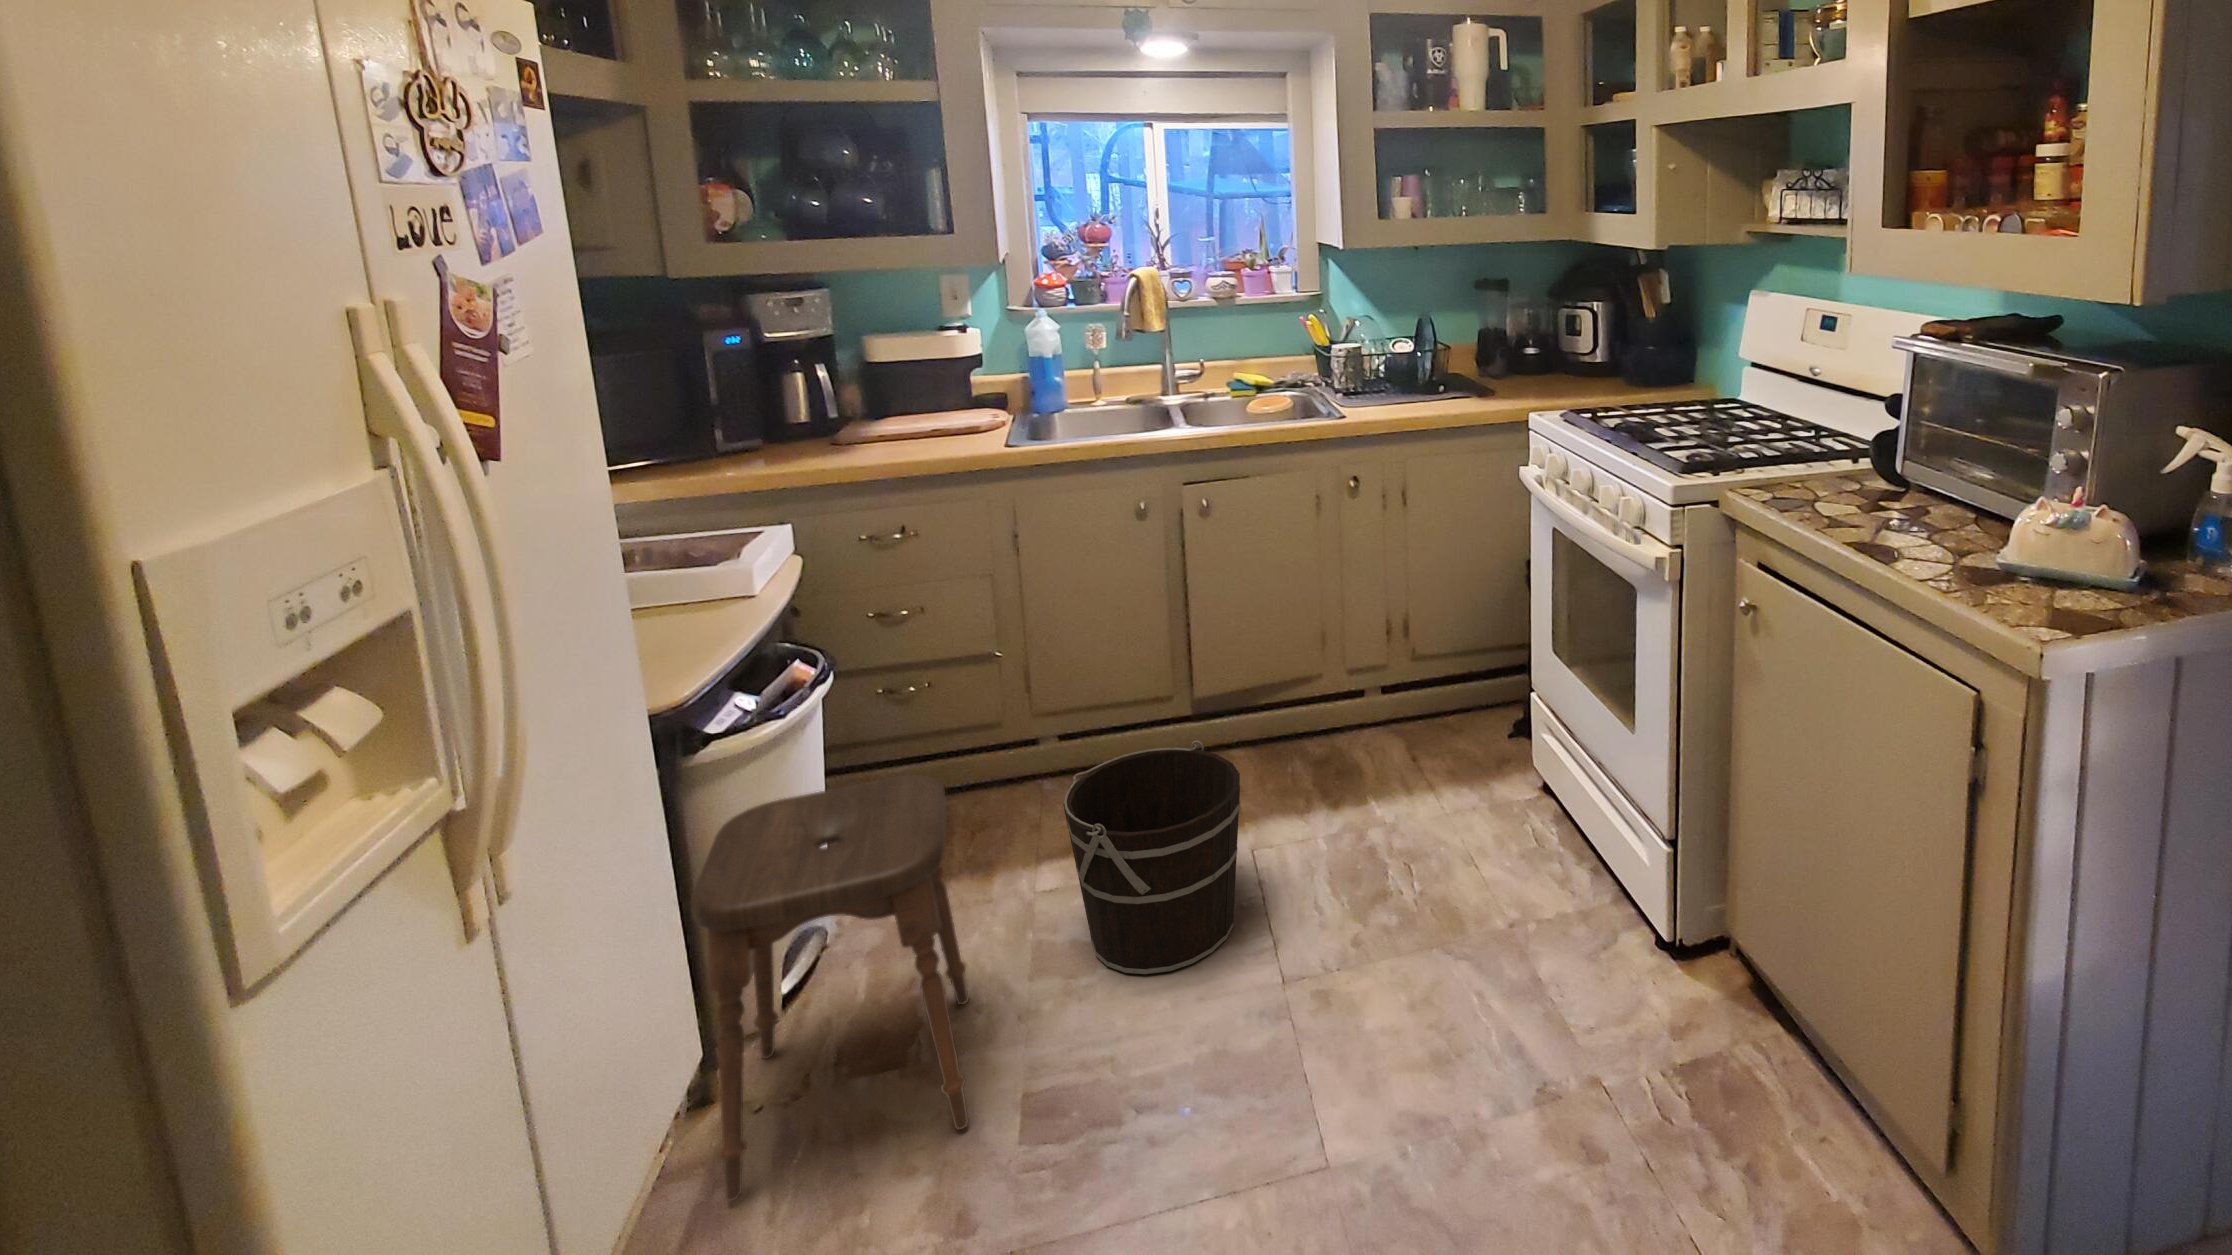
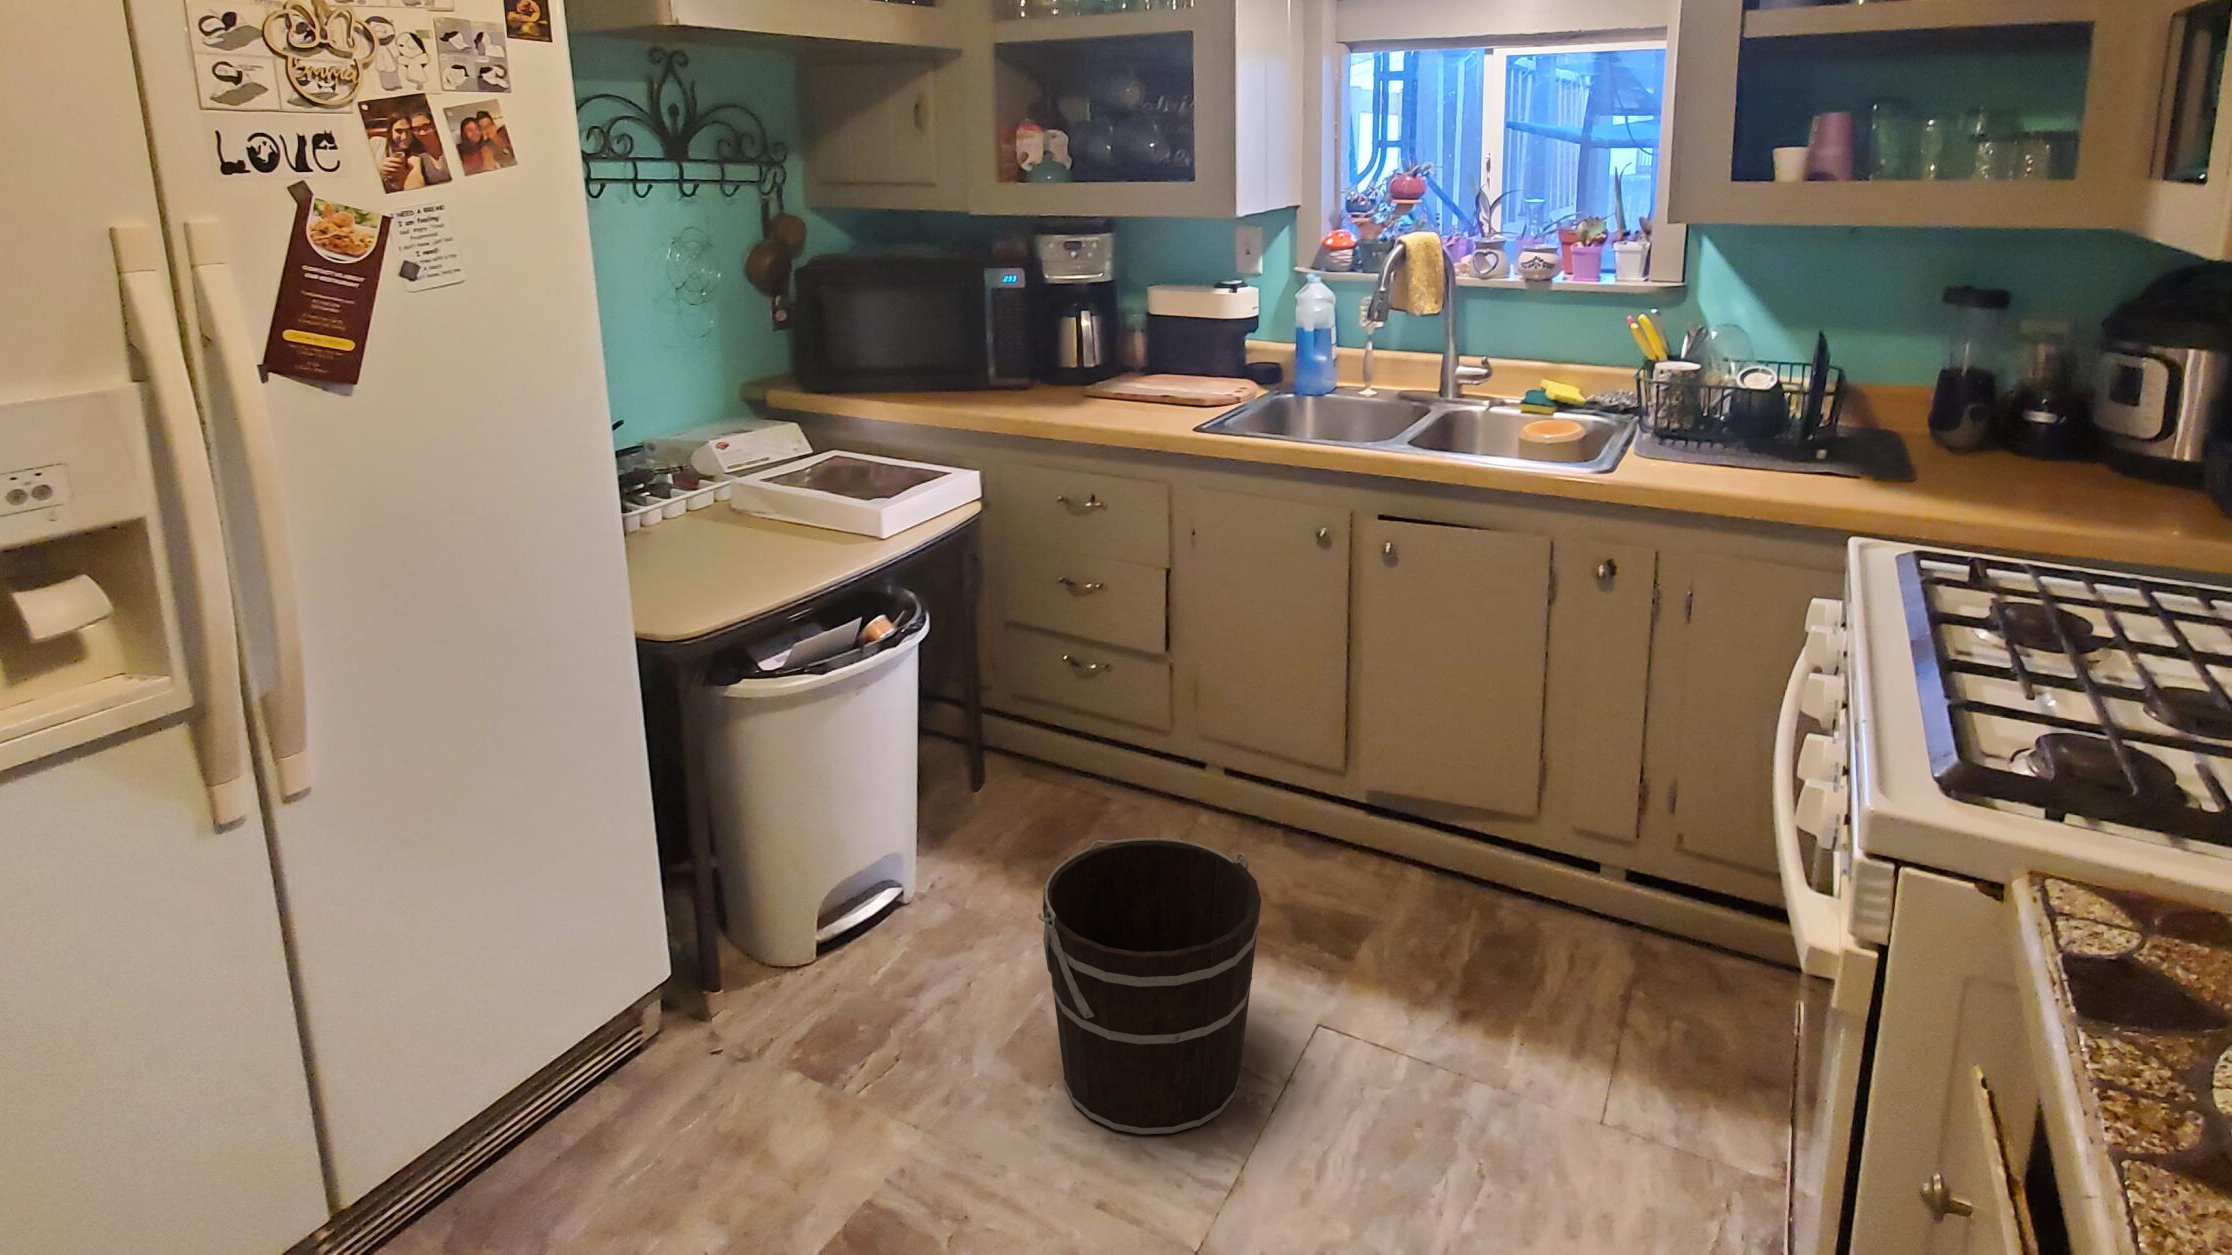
stool: present [691,775,969,1201] -> none [628,757,933,1187]

